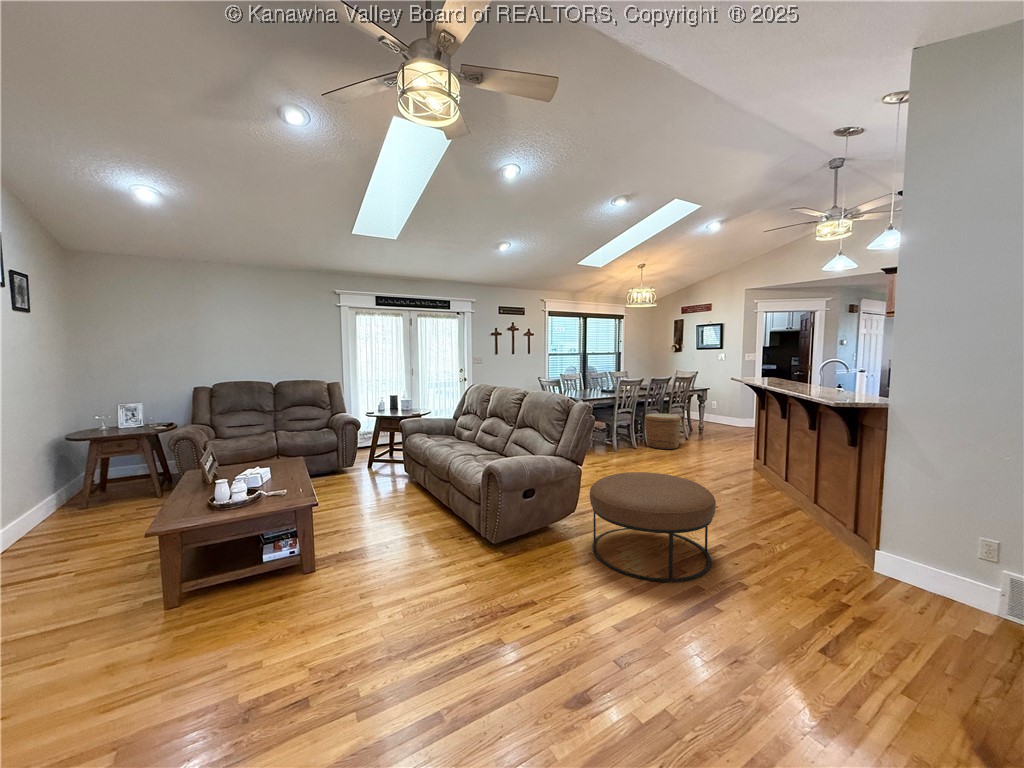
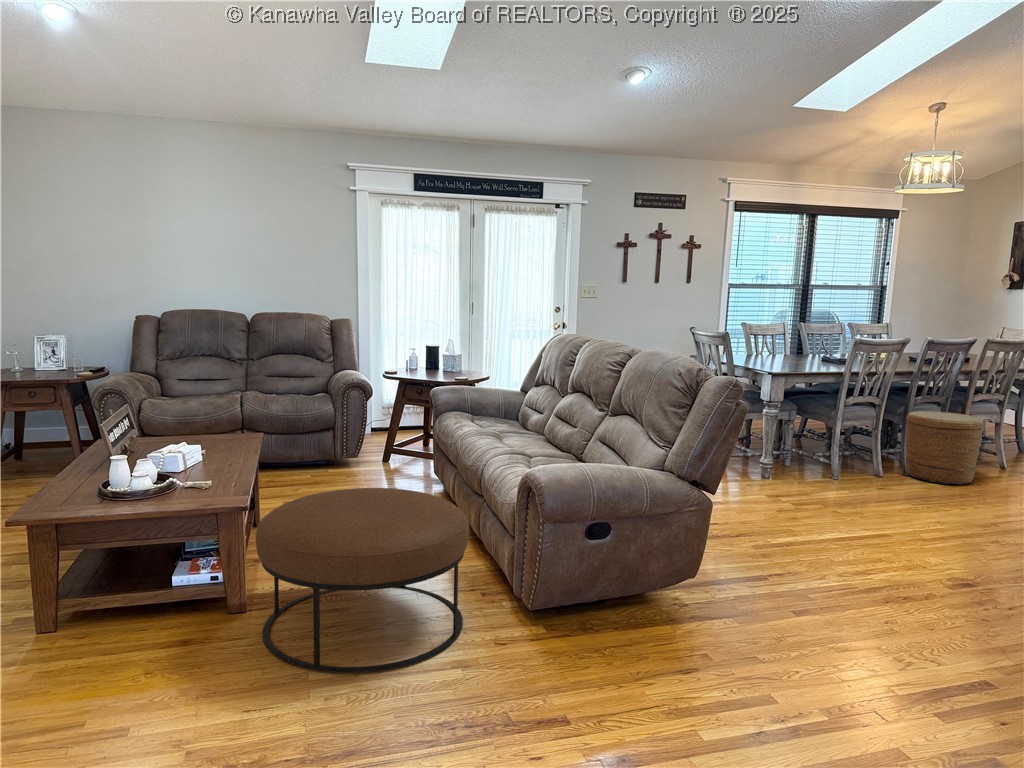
ottoman: present [590,472,716,582] -> present [256,488,469,672]

